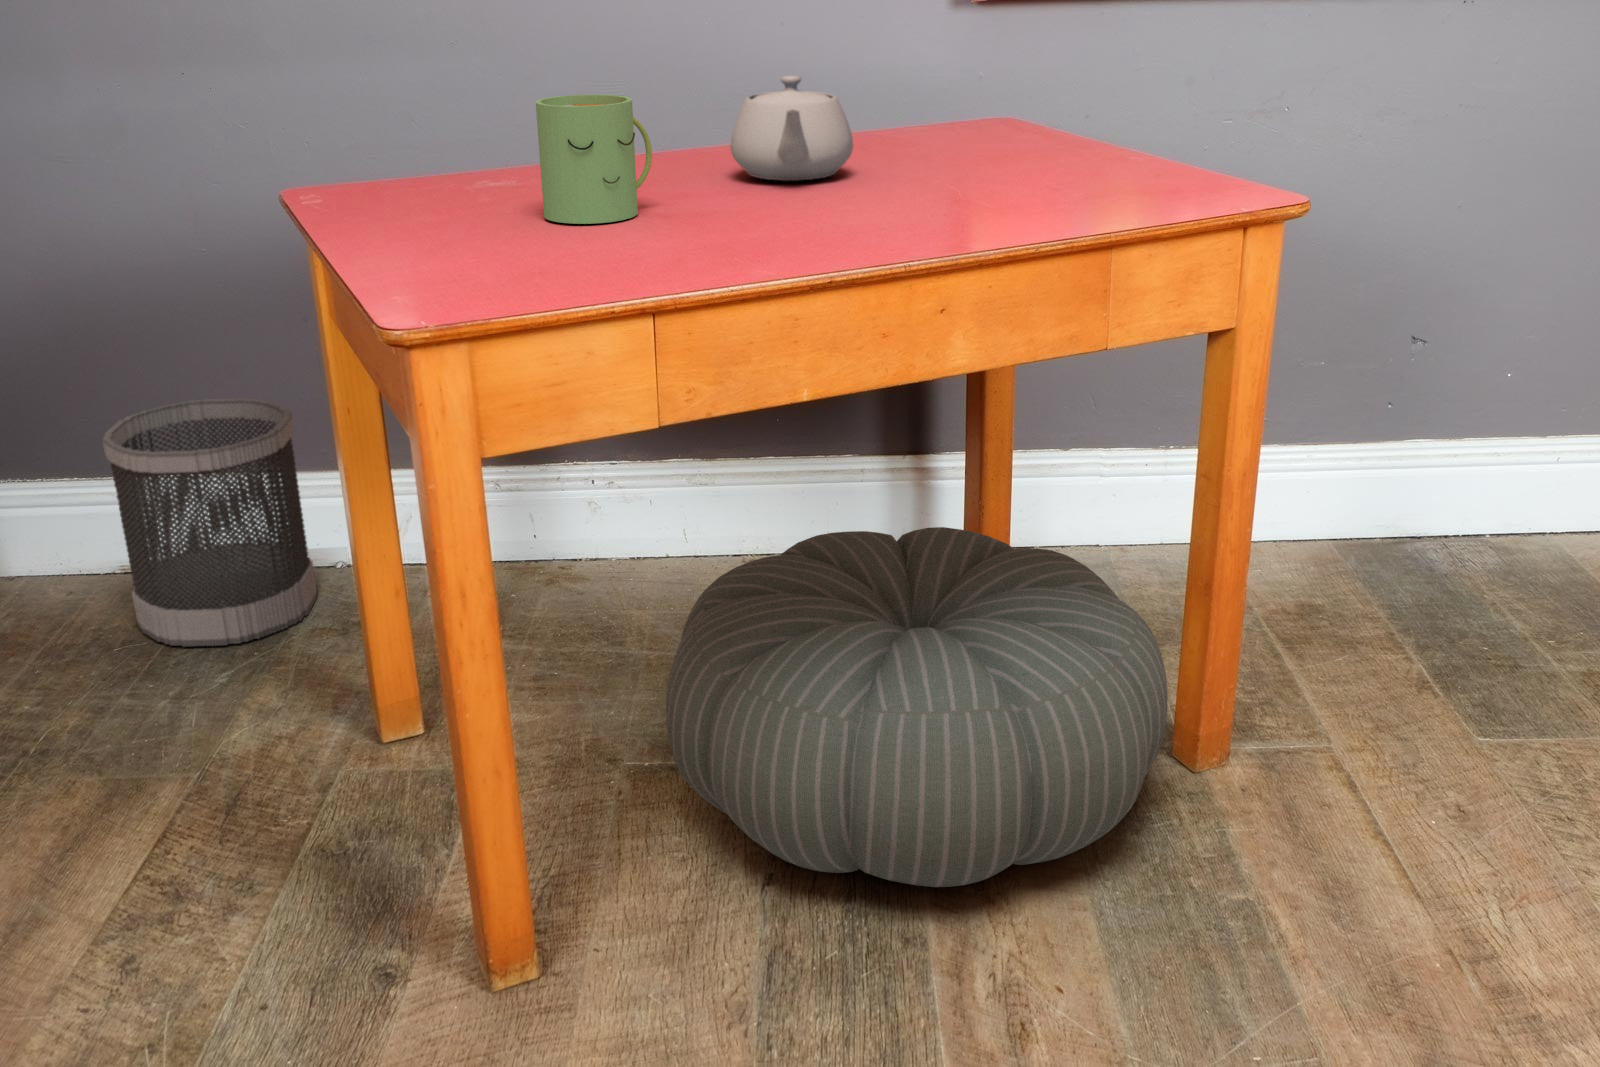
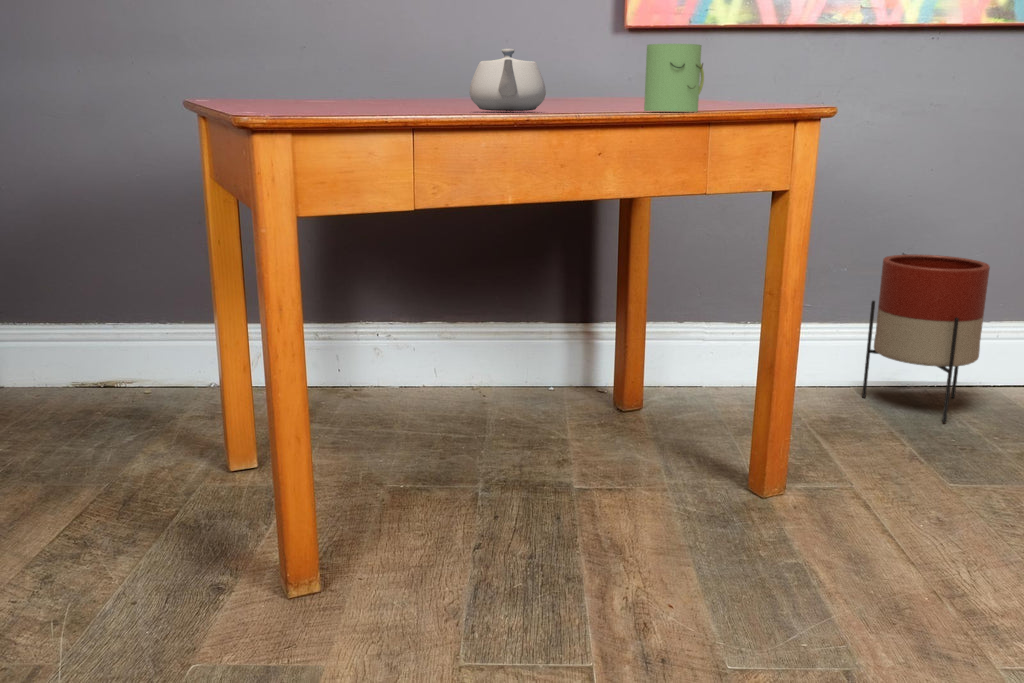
mug: present [536,95,652,224] -> present [644,44,704,112]
planter: none [1350,338,1557,611] -> present [862,254,990,422]
wastebasket: present [102,398,317,647] -> none [68,273,198,421]
pouf: present [666,527,1168,887] -> none [416,342,744,547]

